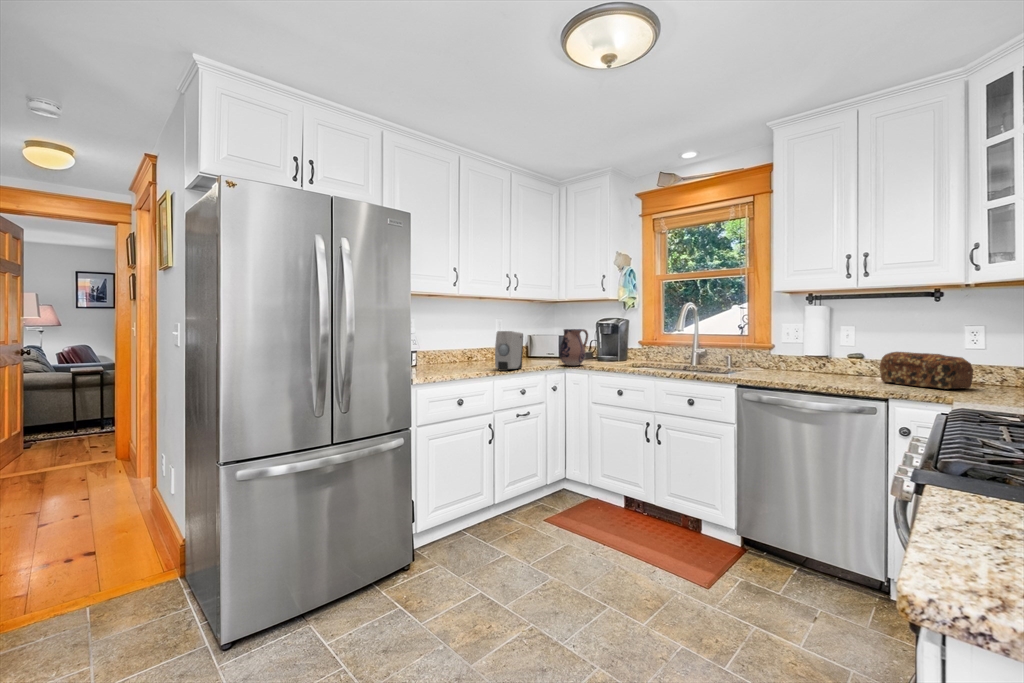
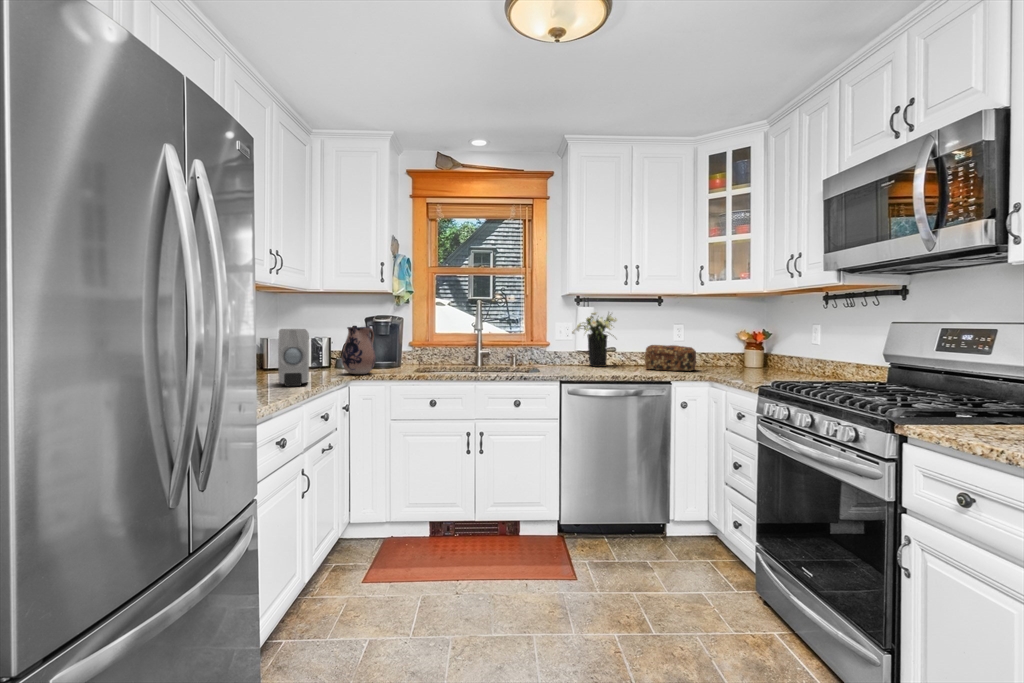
flower arrangement: none [793,310,862,375] -> present [572,313,617,367]

